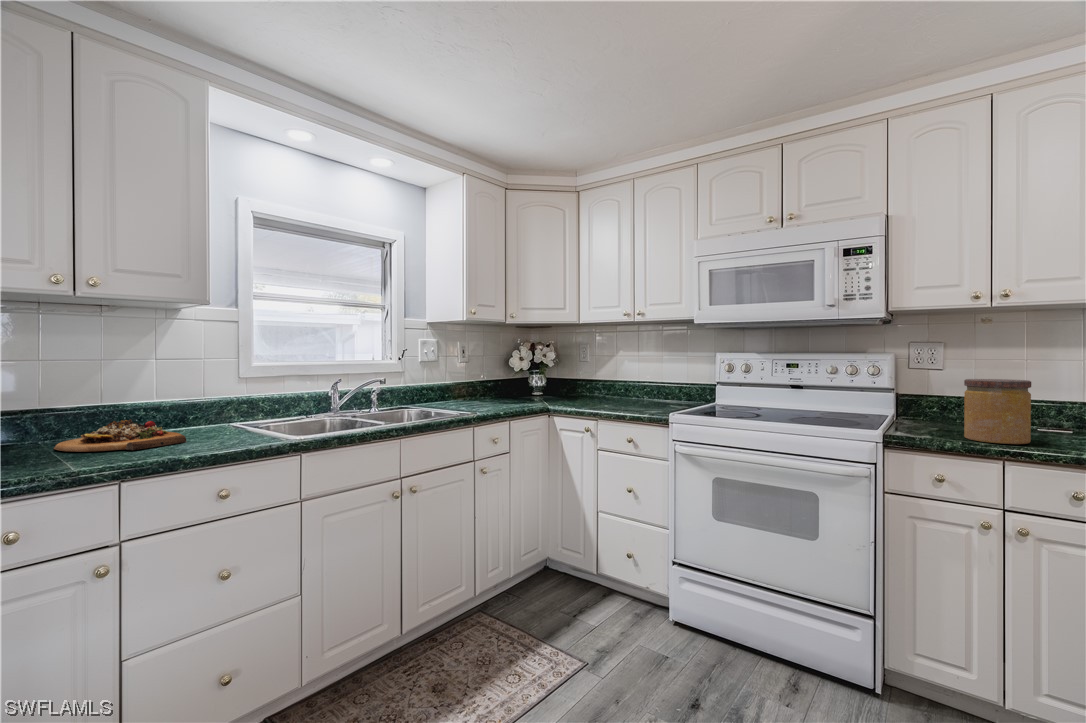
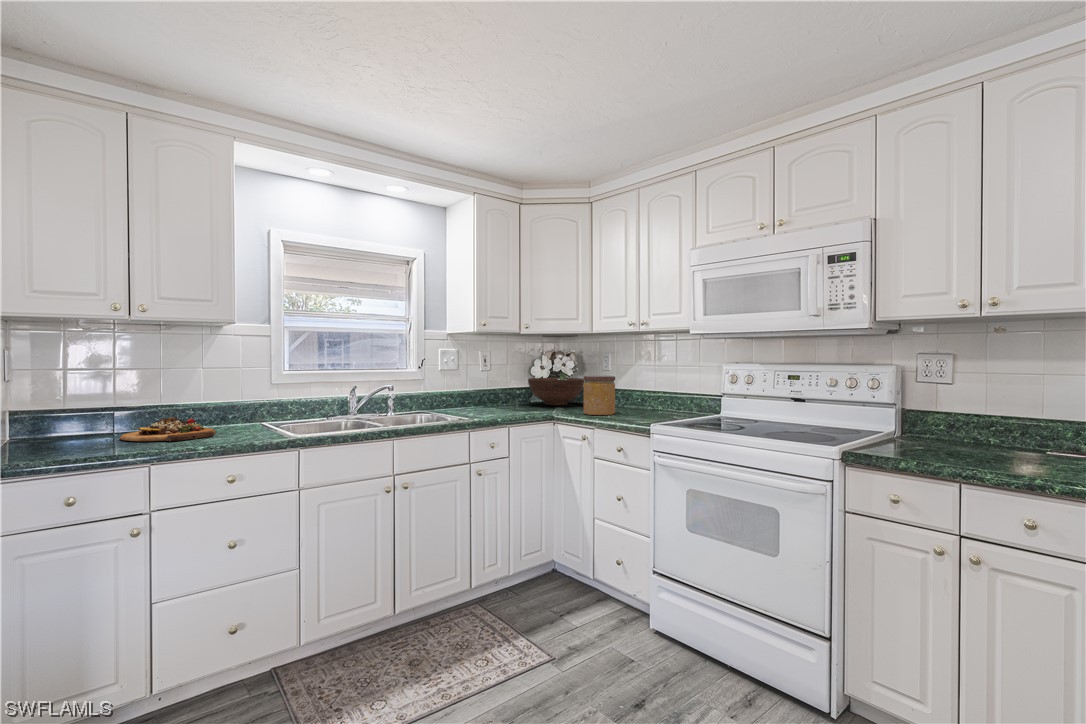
fruit bowl: none [509,370,567,398] -> present [528,378,585,406]
jar: present [964,379,1031,444] -> present [584,375,615,415]

